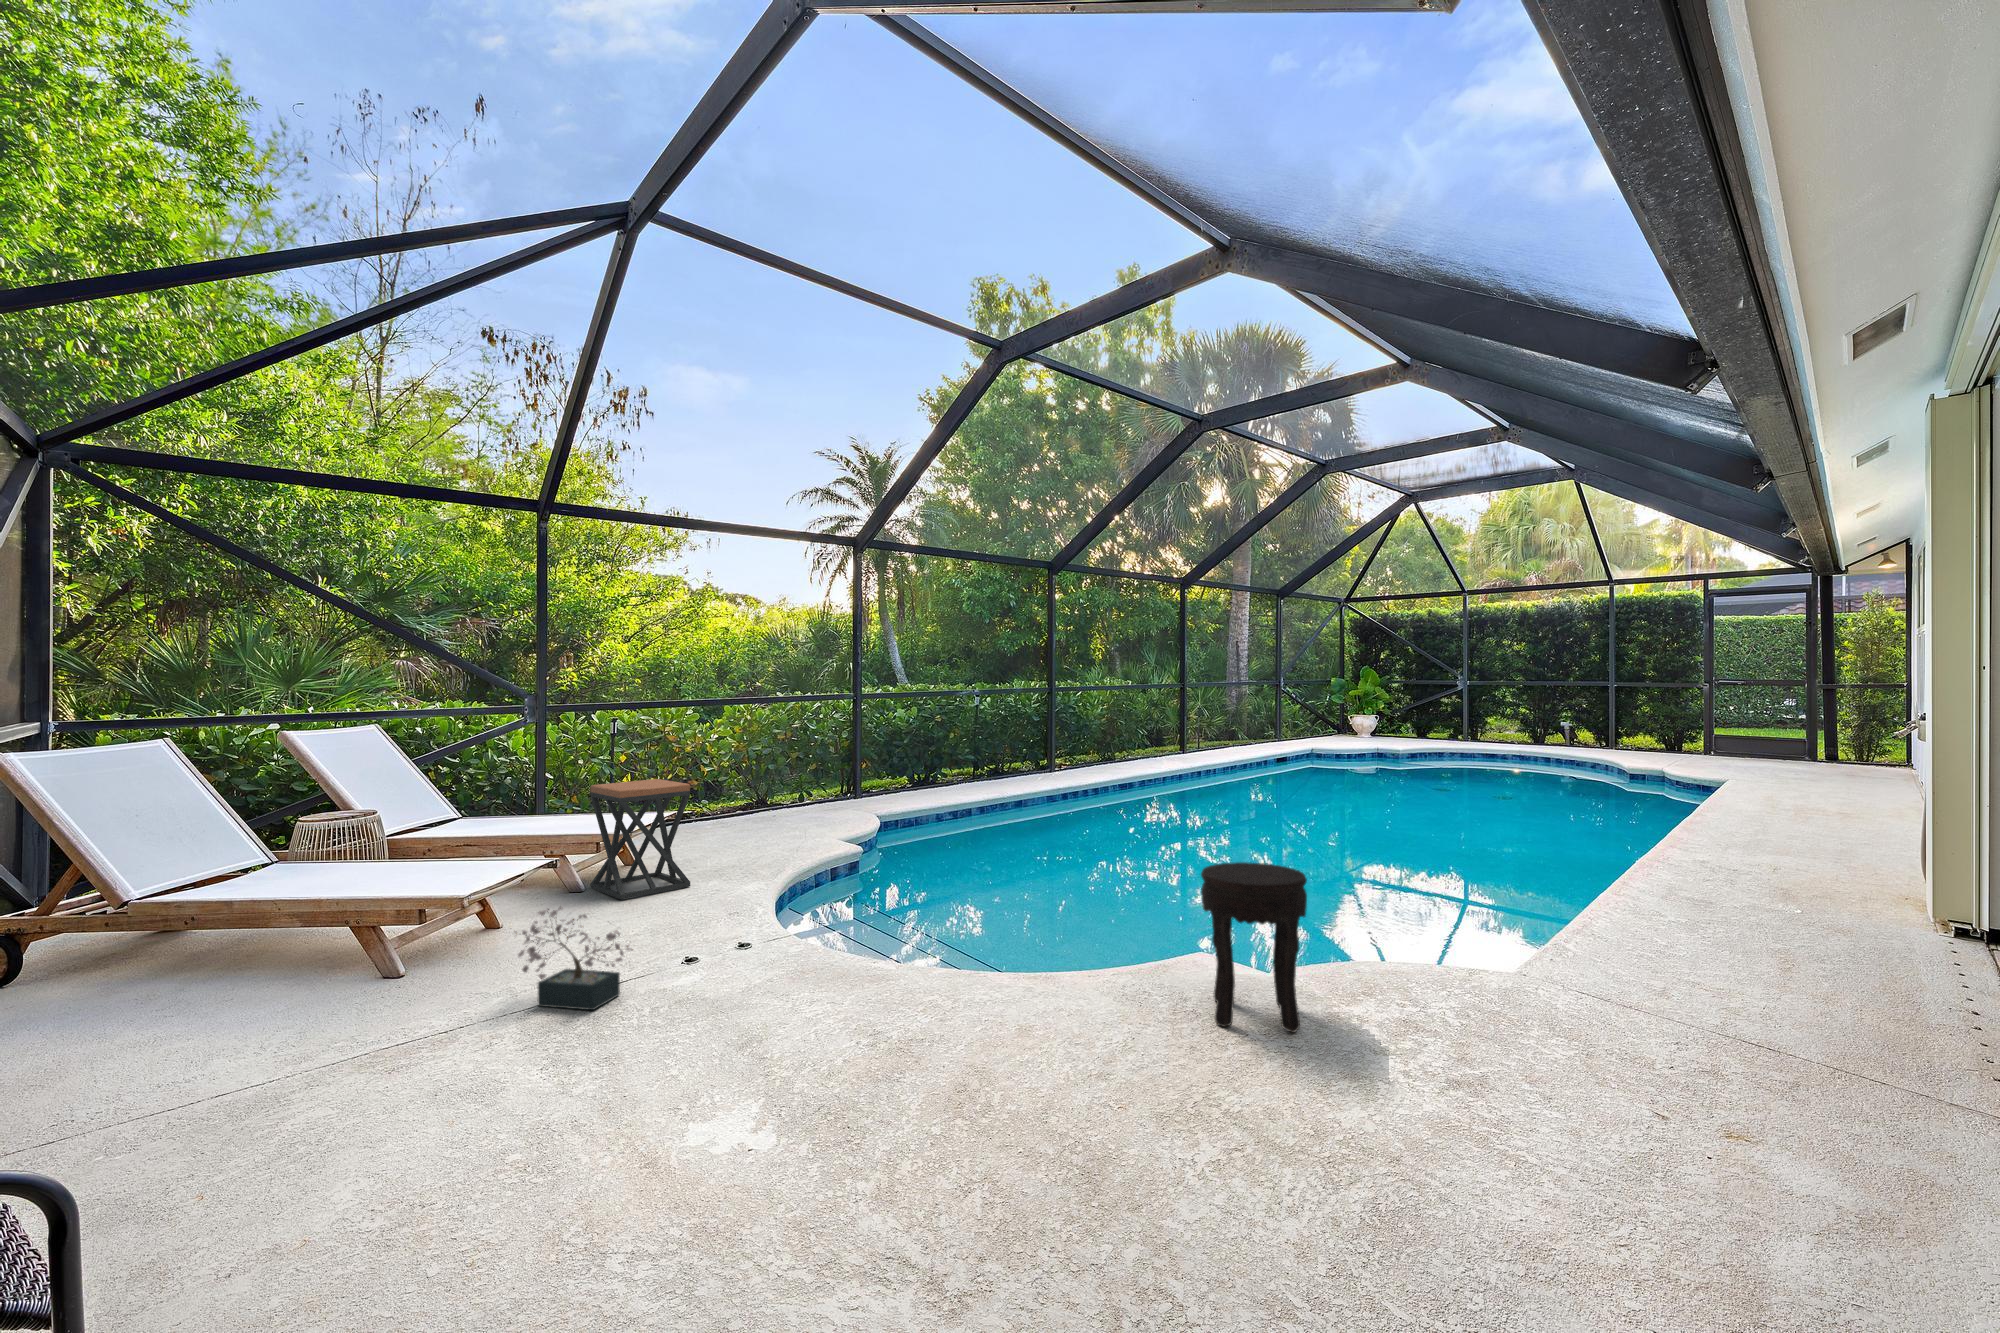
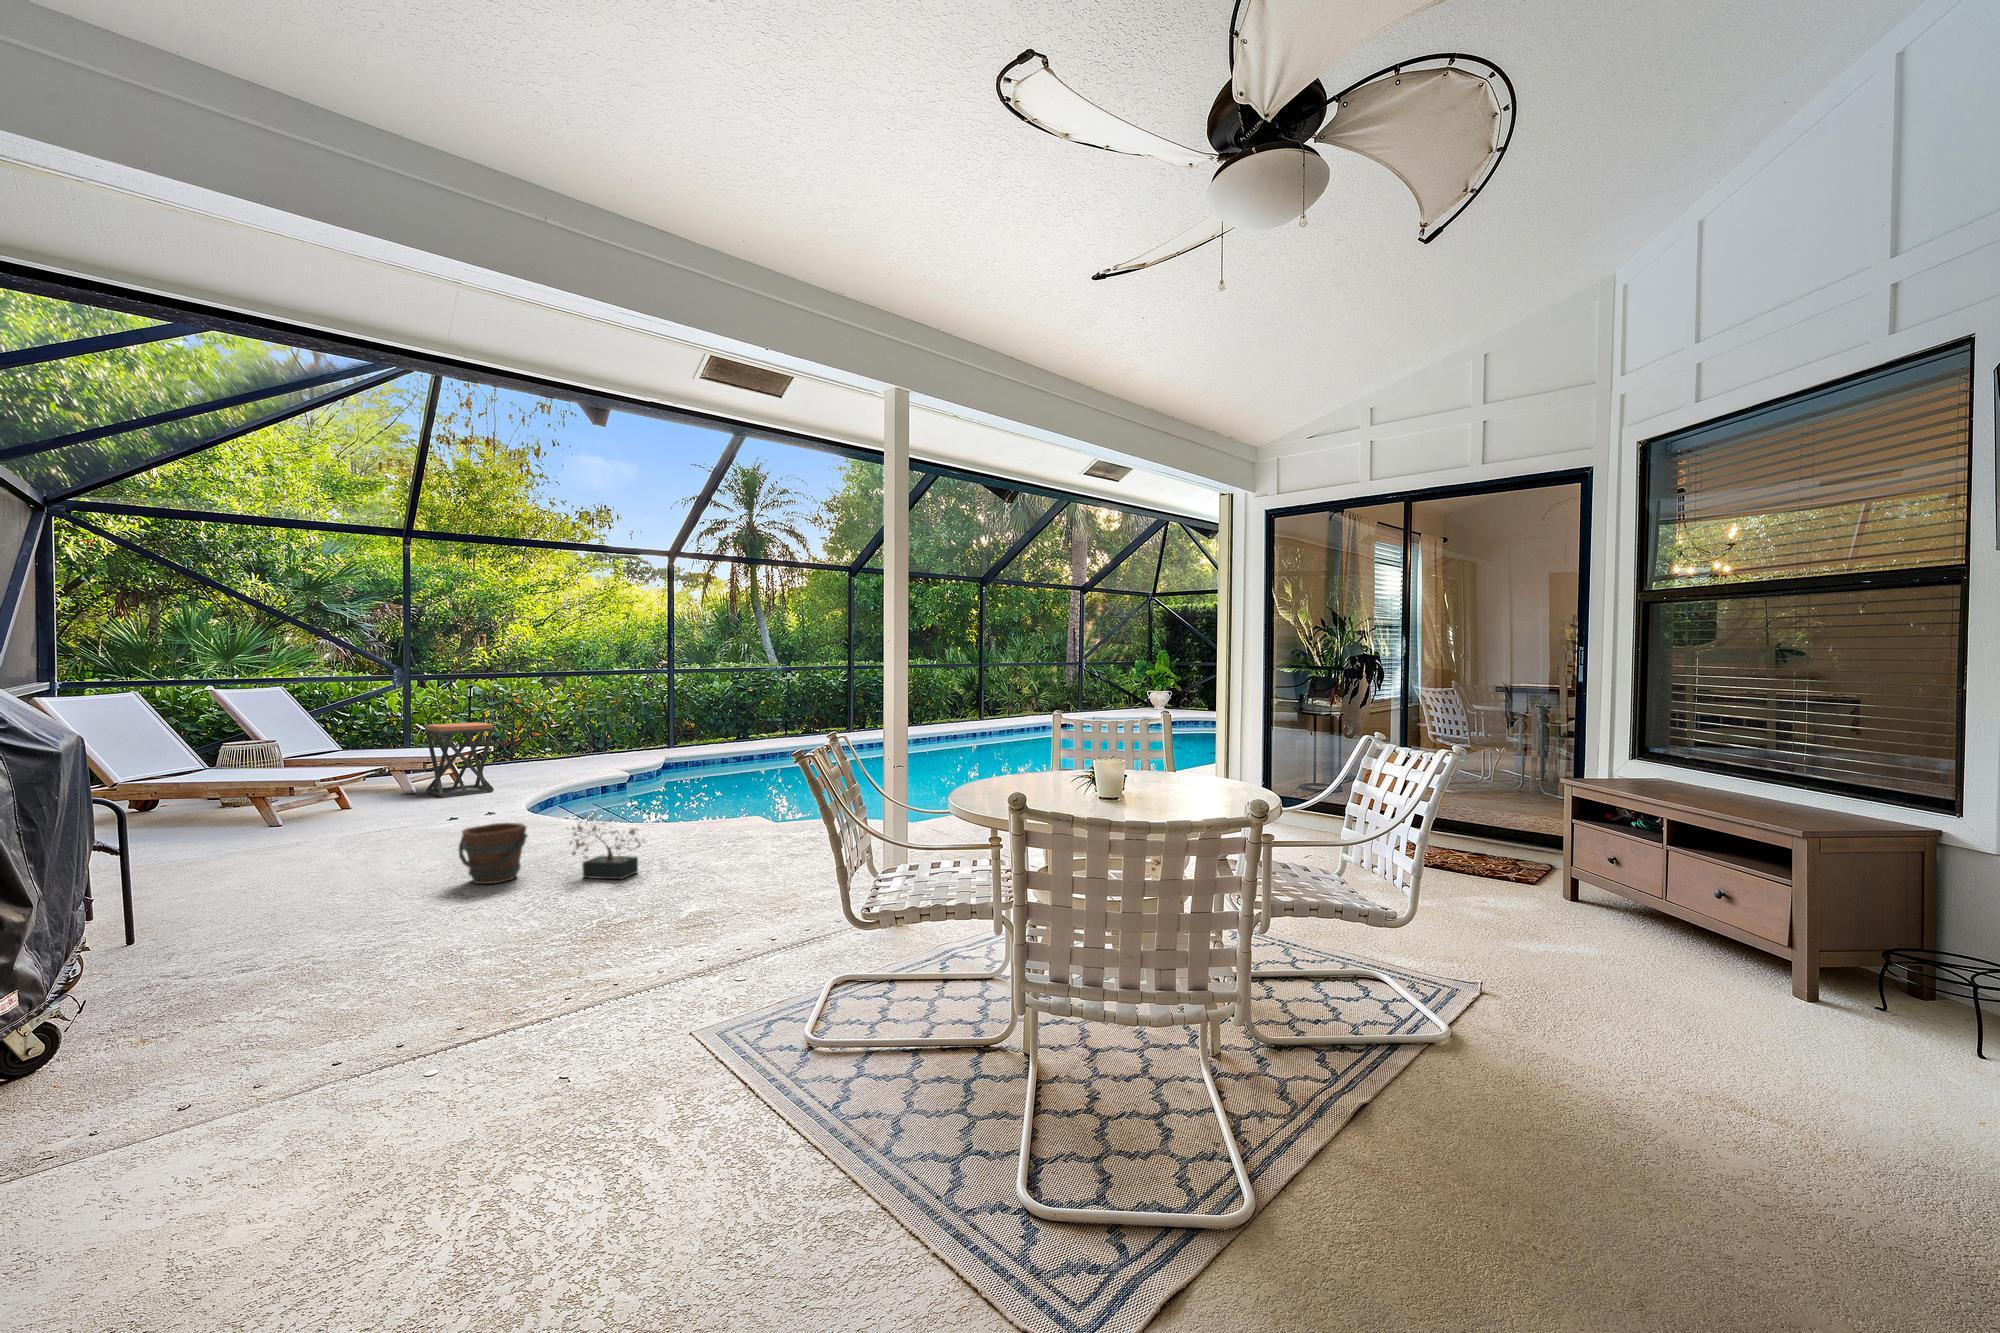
side table: present [1201,862,1307,1033] -> none [729,757,787,842]
decorative plant: present [515,907,632,1010] -> present [570,814,644,879]
bucket: none [835,1035,971,1195] -> present [459,823,528,884]

